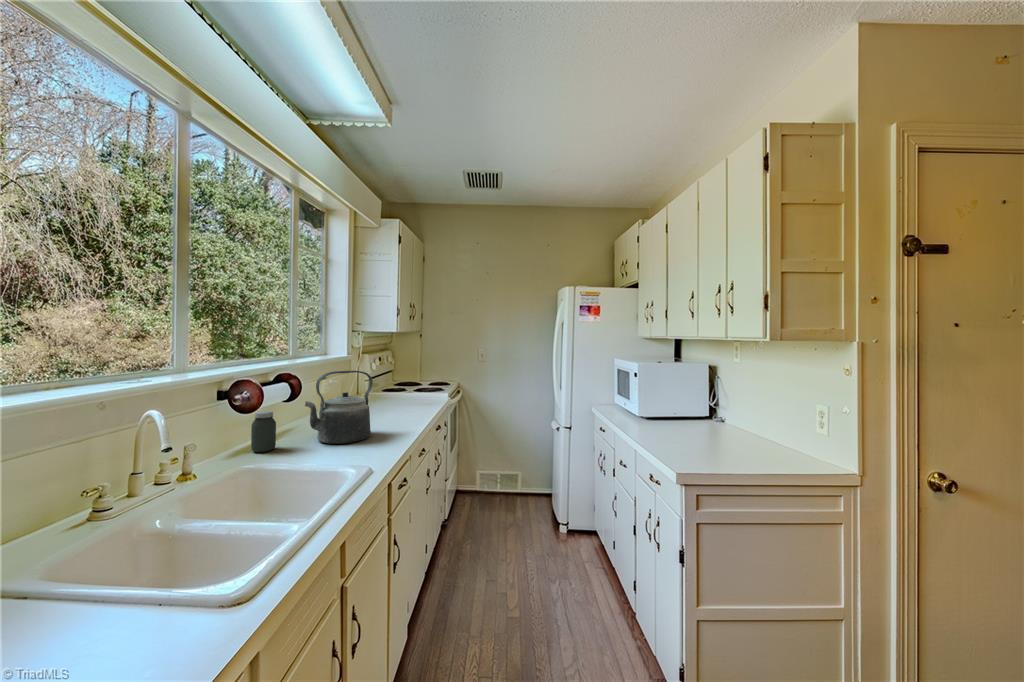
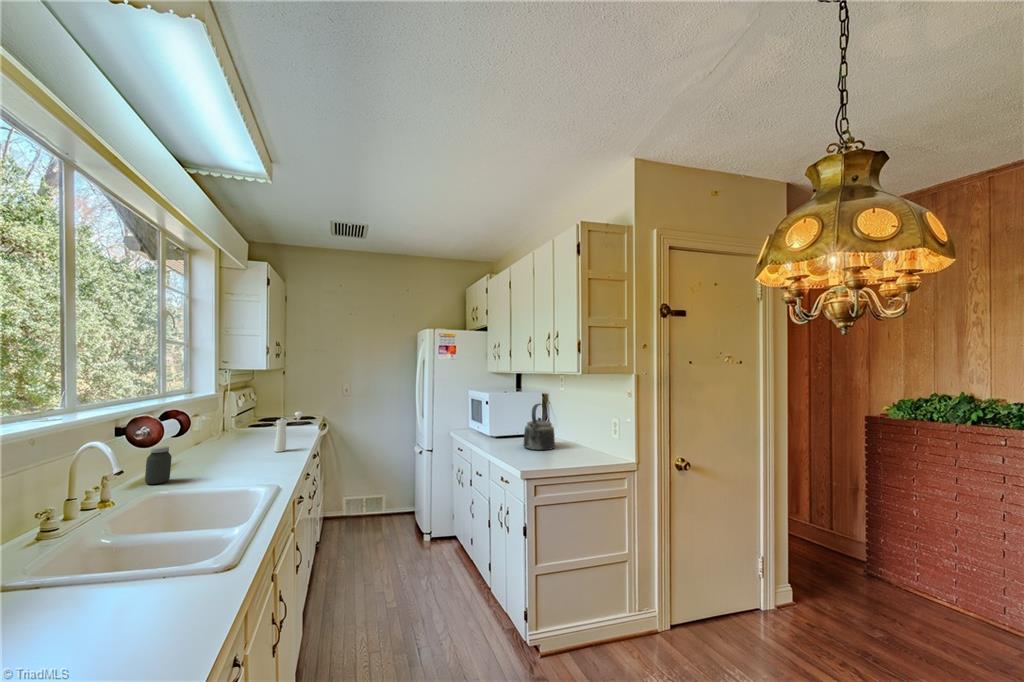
kettle: present [305,371,373,444] -> present [524,404,555,450]
pepper mill: none [391,378,420,422] -> present [274,412,303,452]

